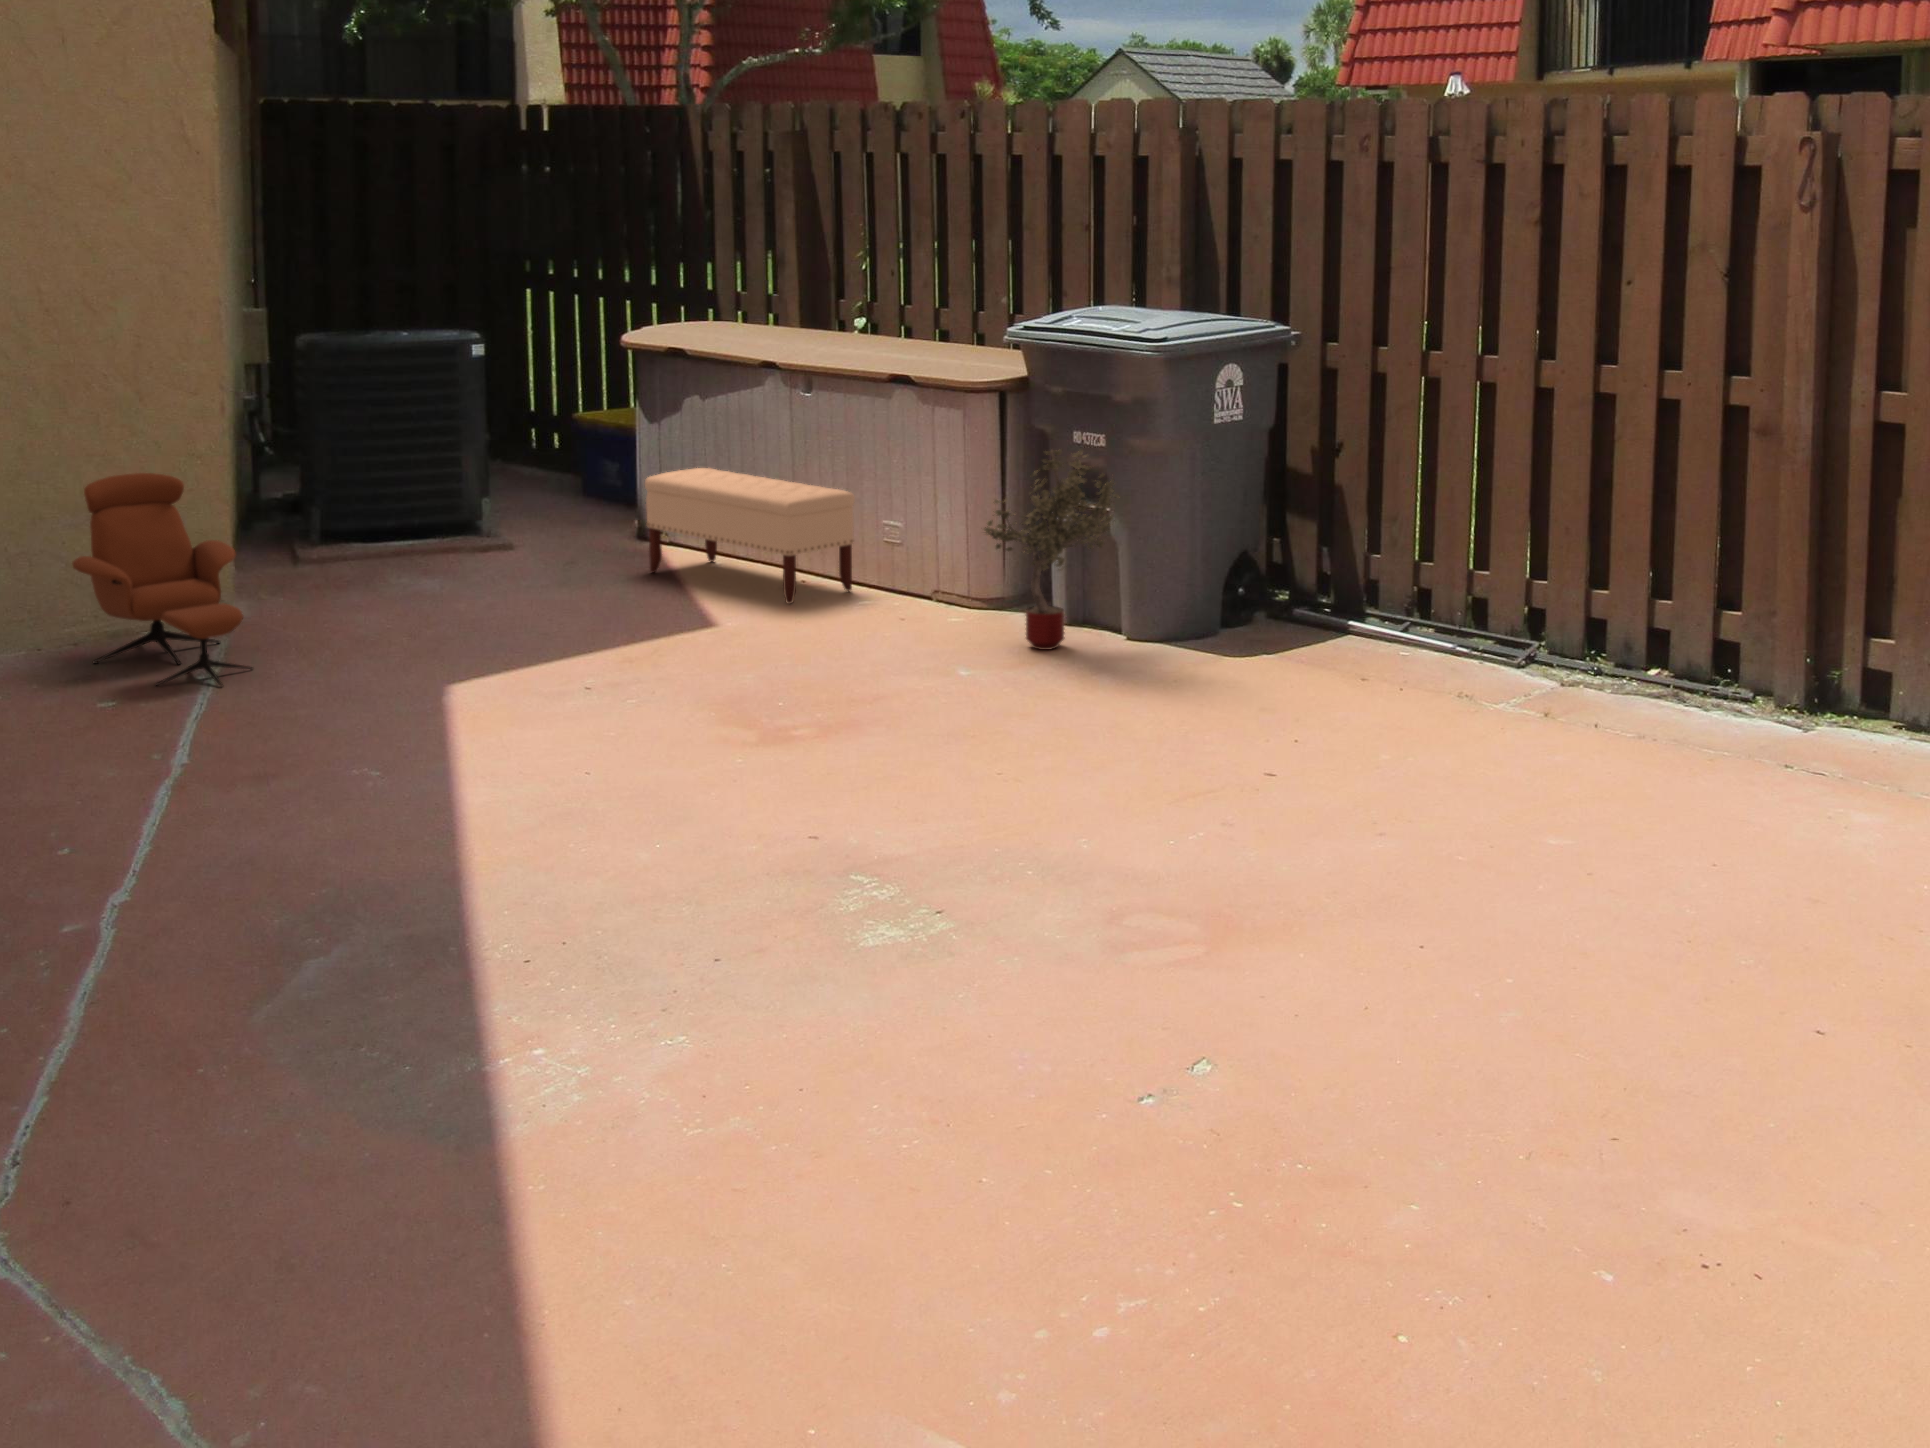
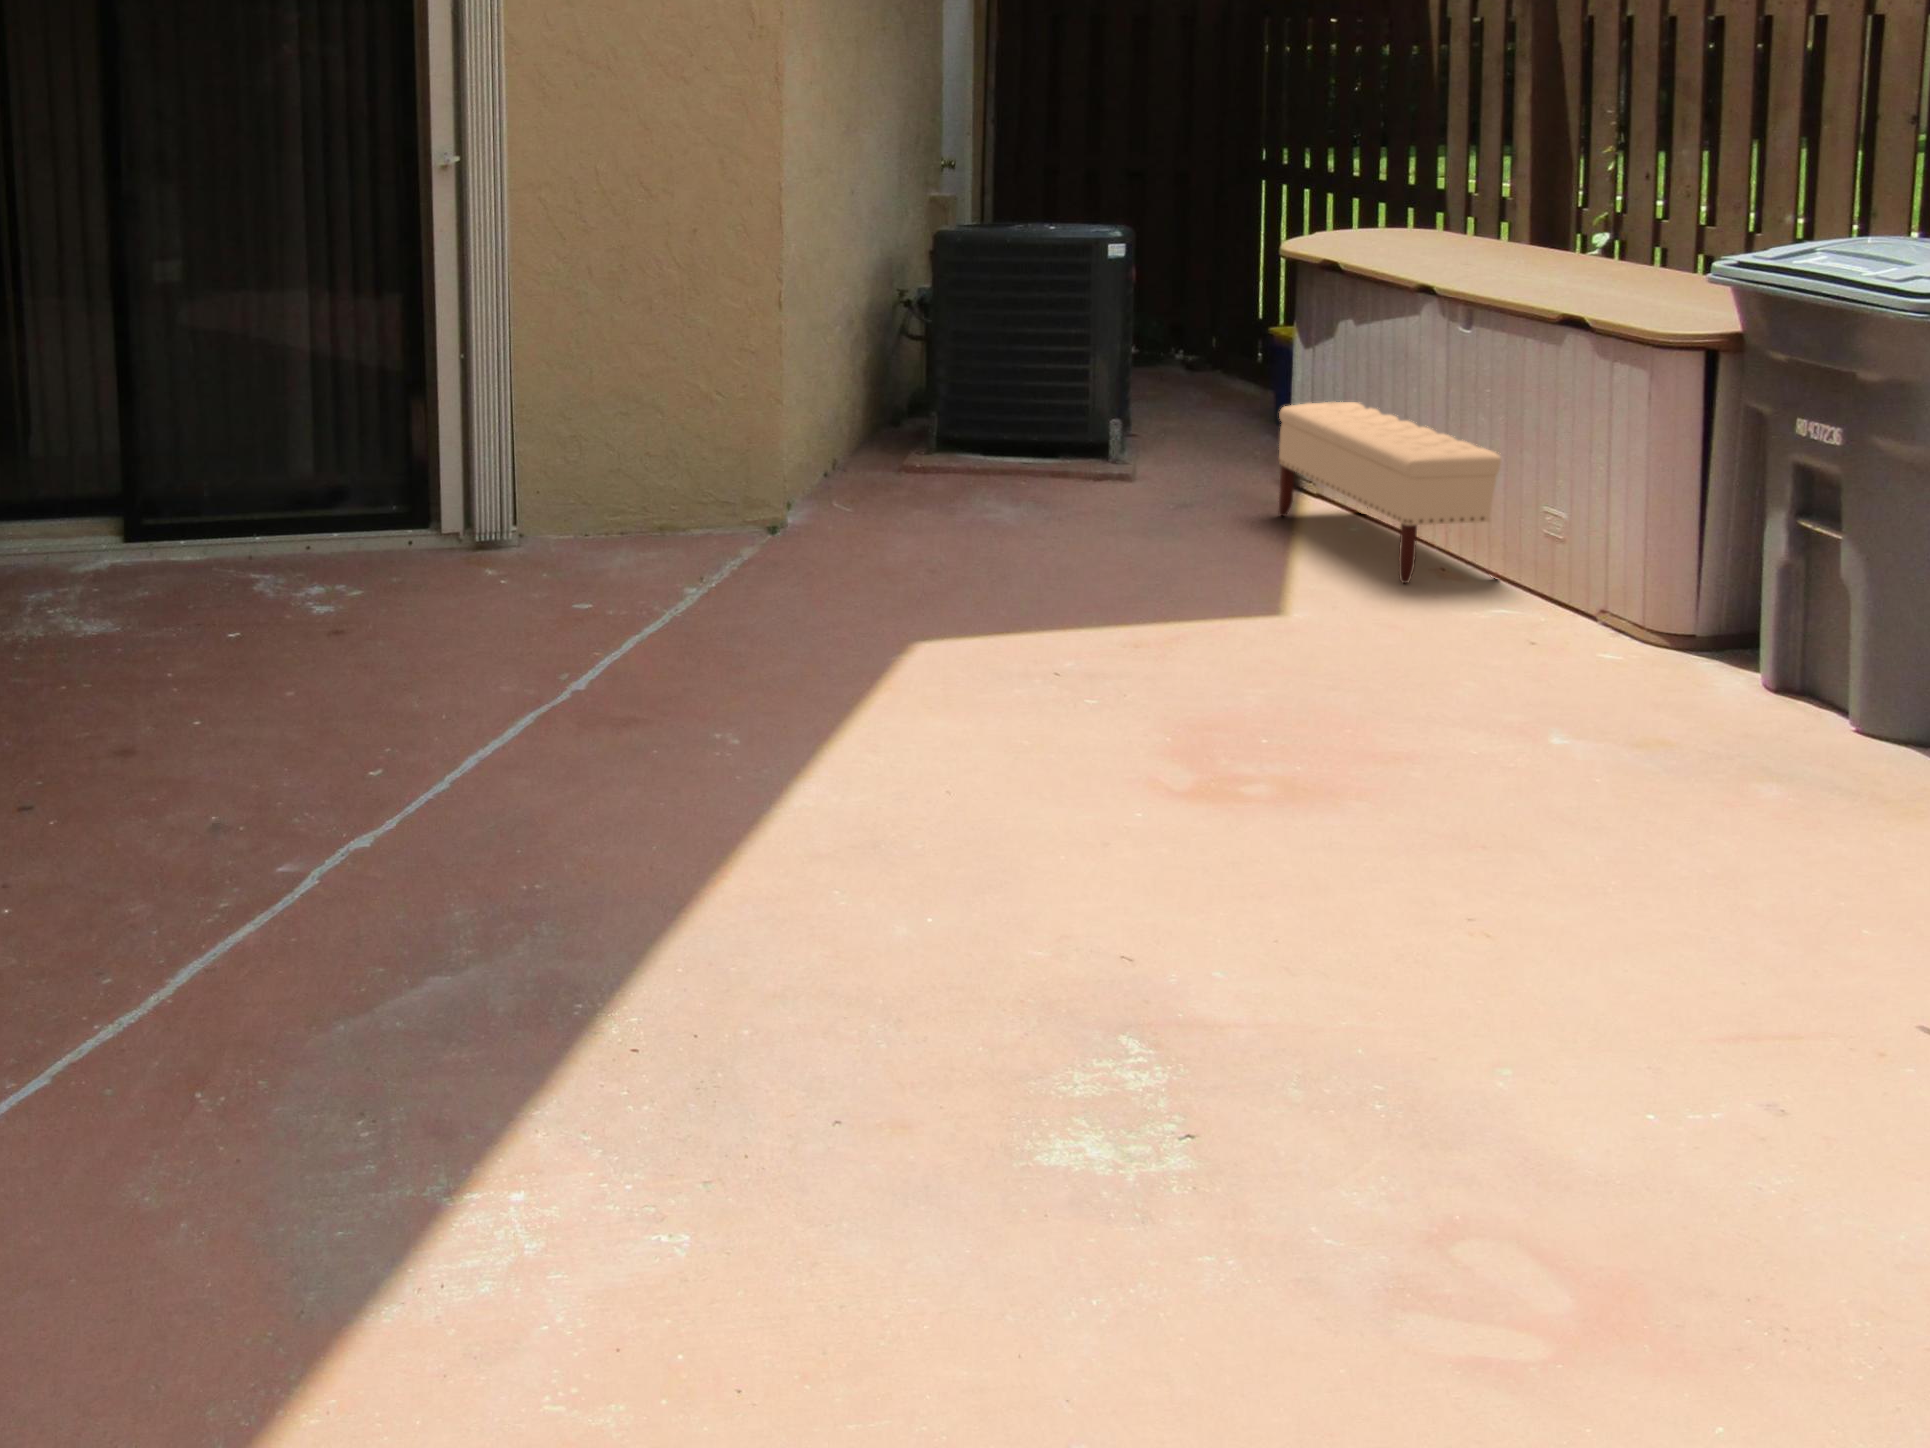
potted tree: present [984,450,1119,650] -> none [1635,440,1846,719]
lounge chair: present [72,473,253,686] -> none [671,352,814,573]

